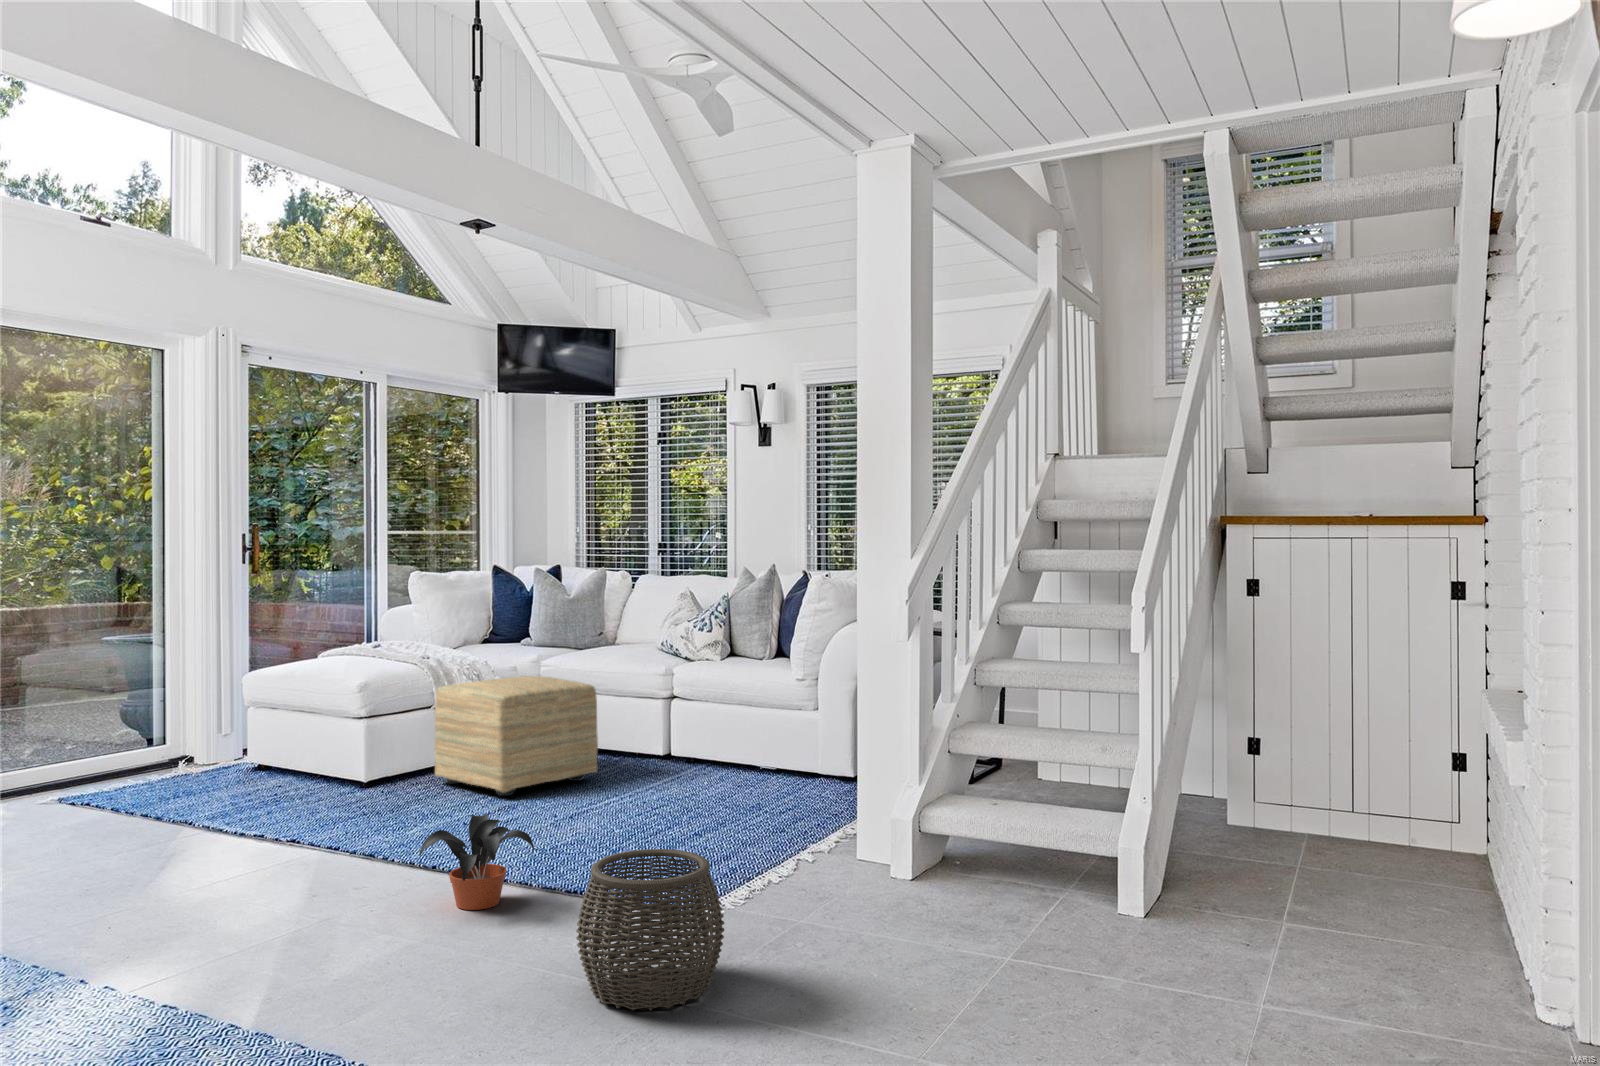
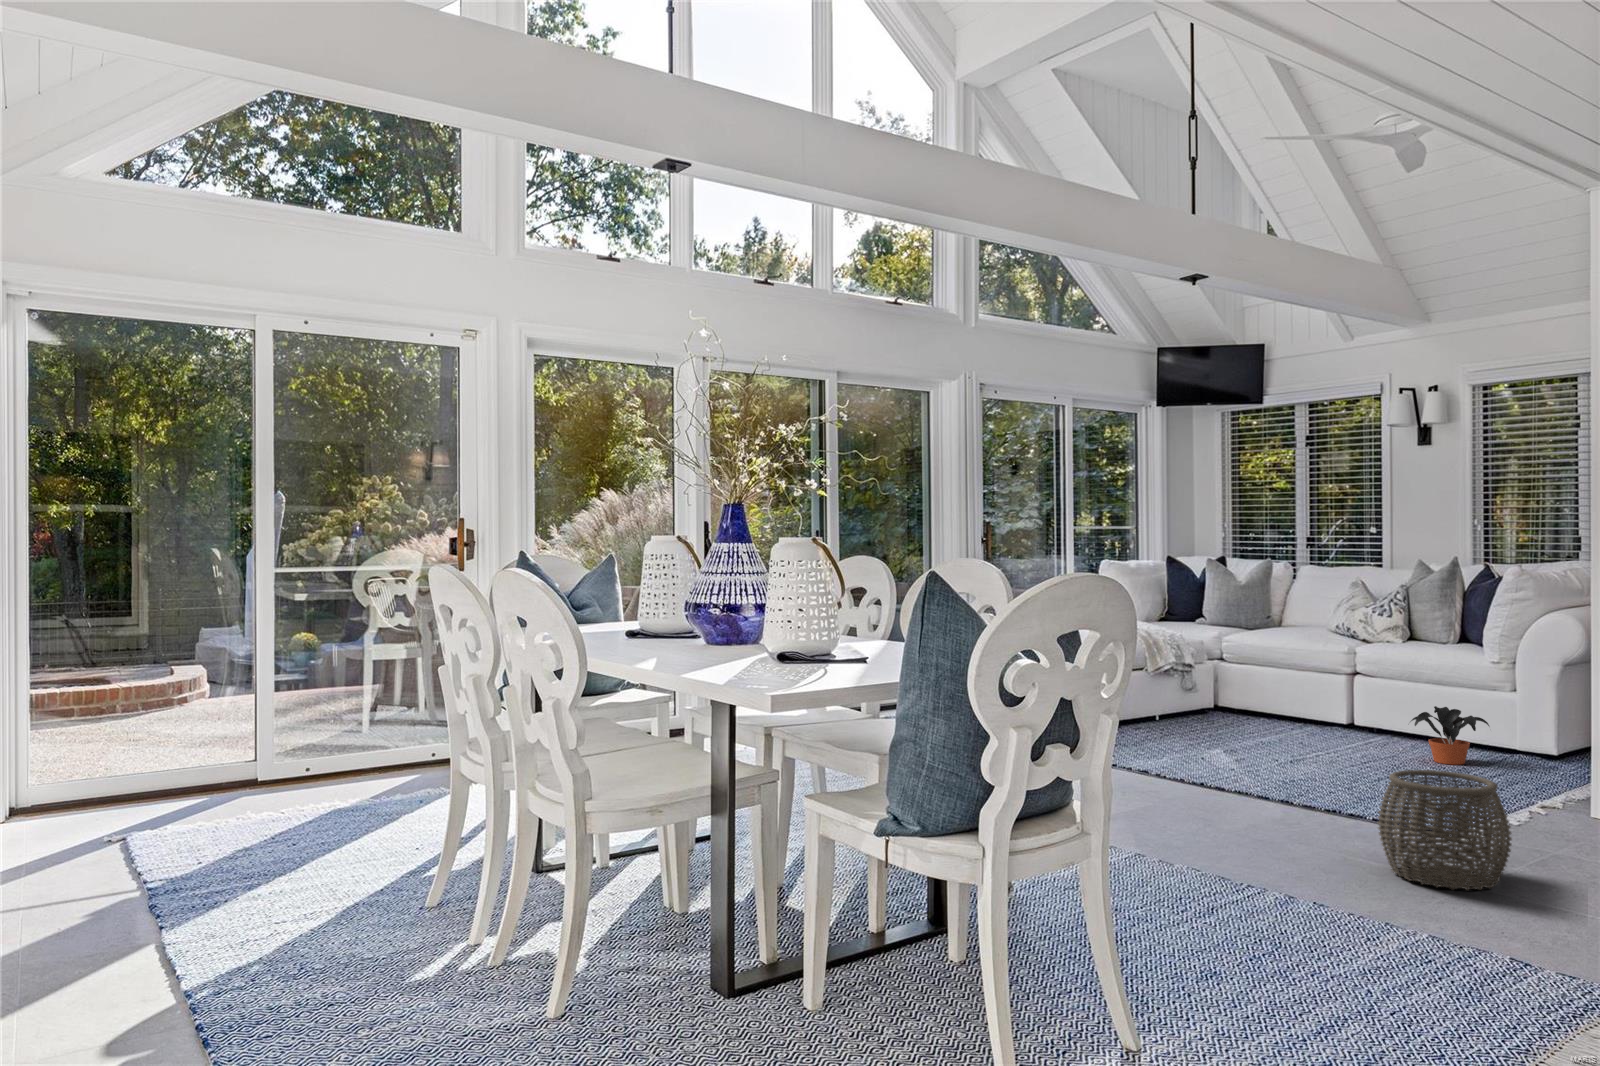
ottoman: present [435,676,598,796] -> none [1153,648,1296,743]
potted plant: present [419,814,534,910] -> present [1411,706,1489,765]

